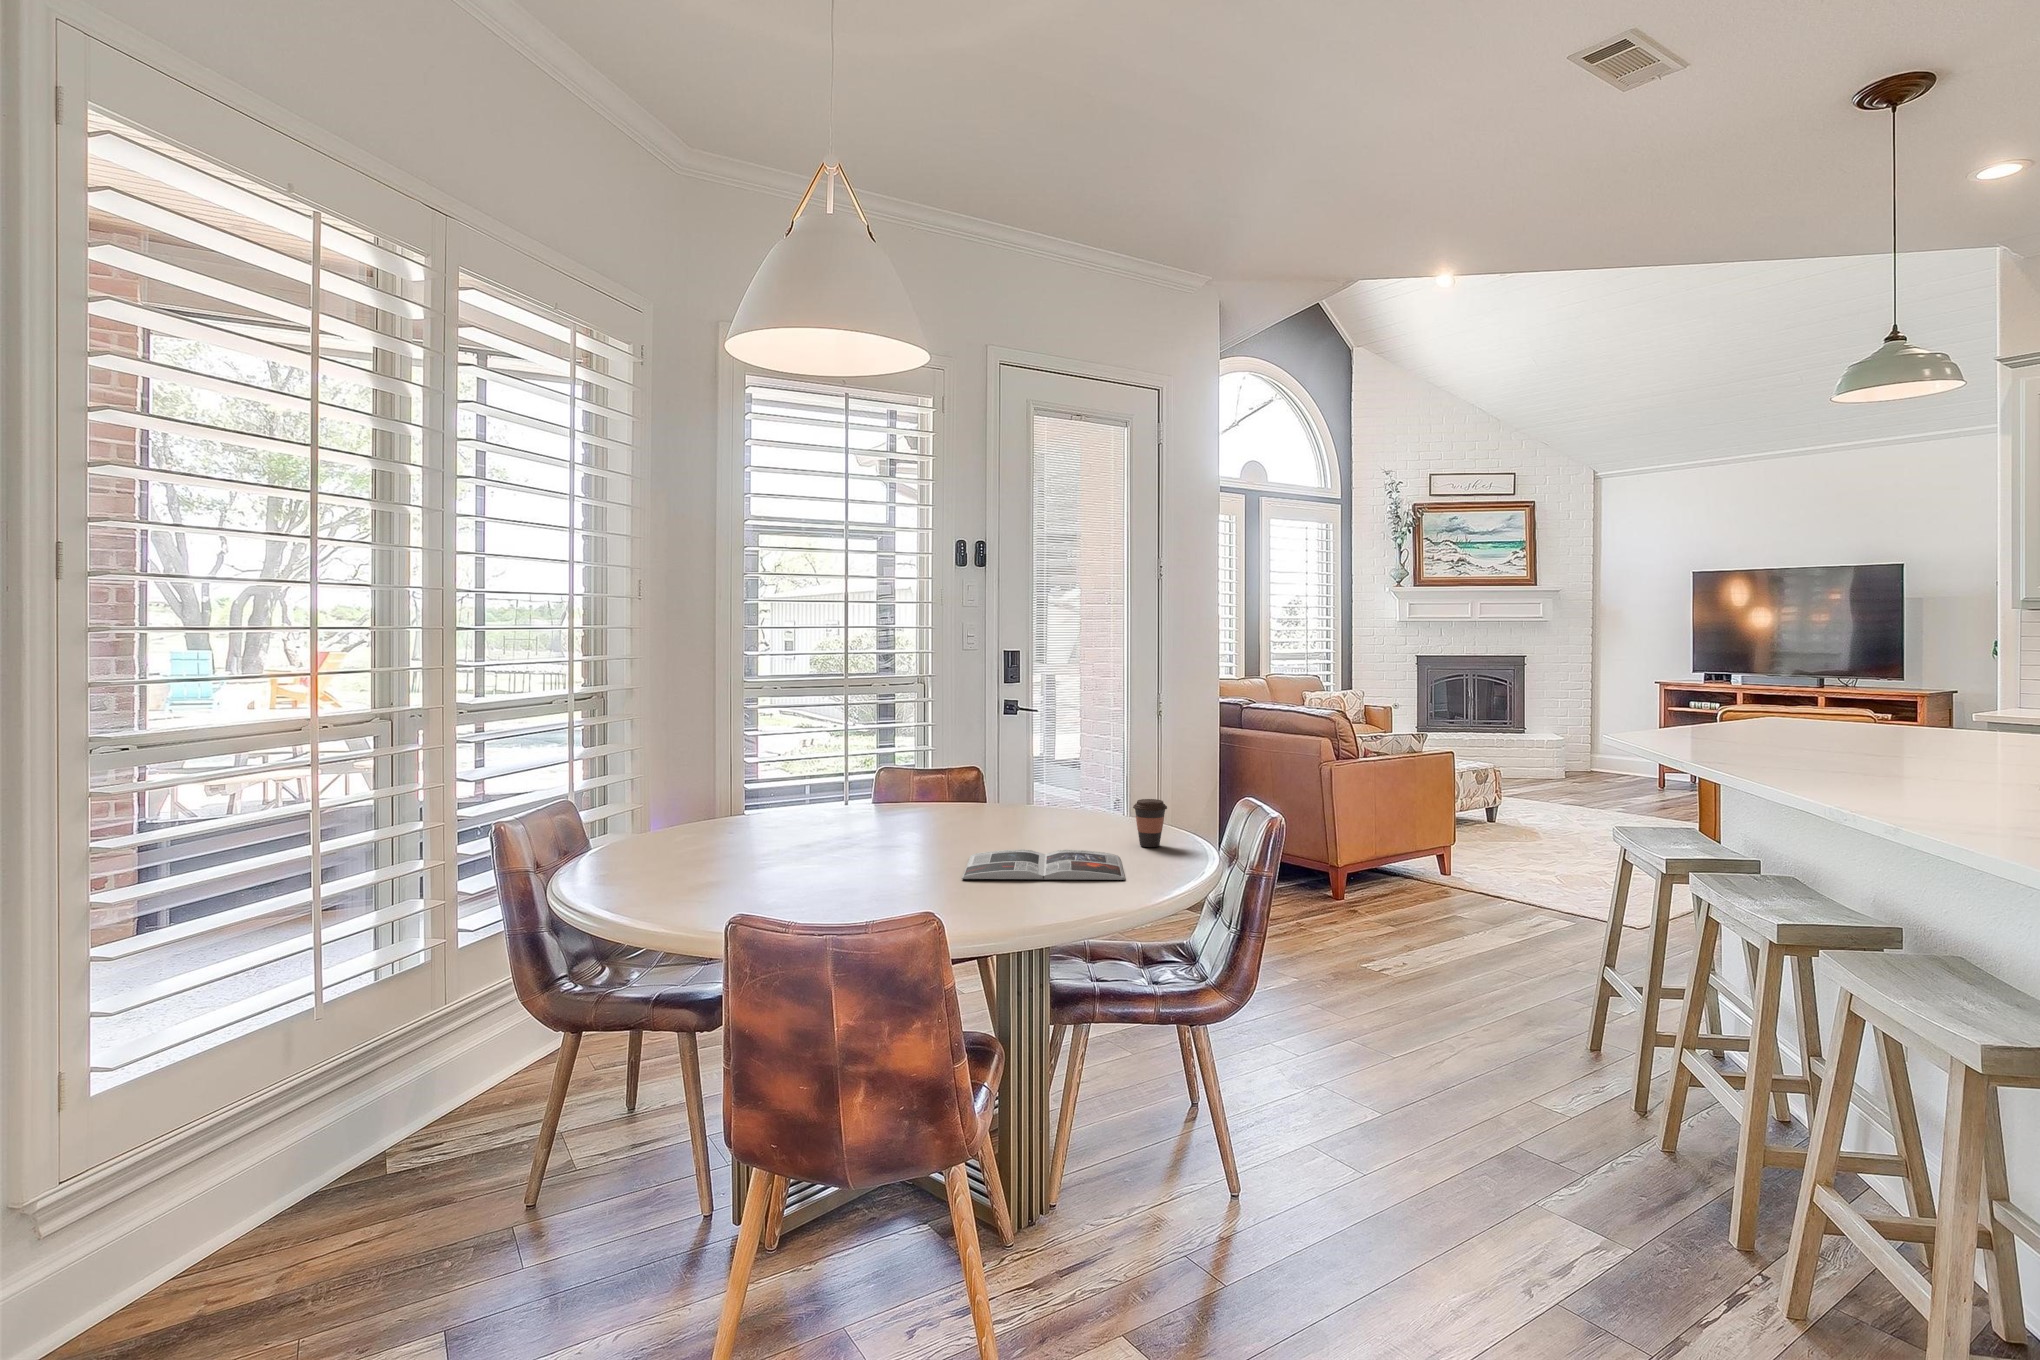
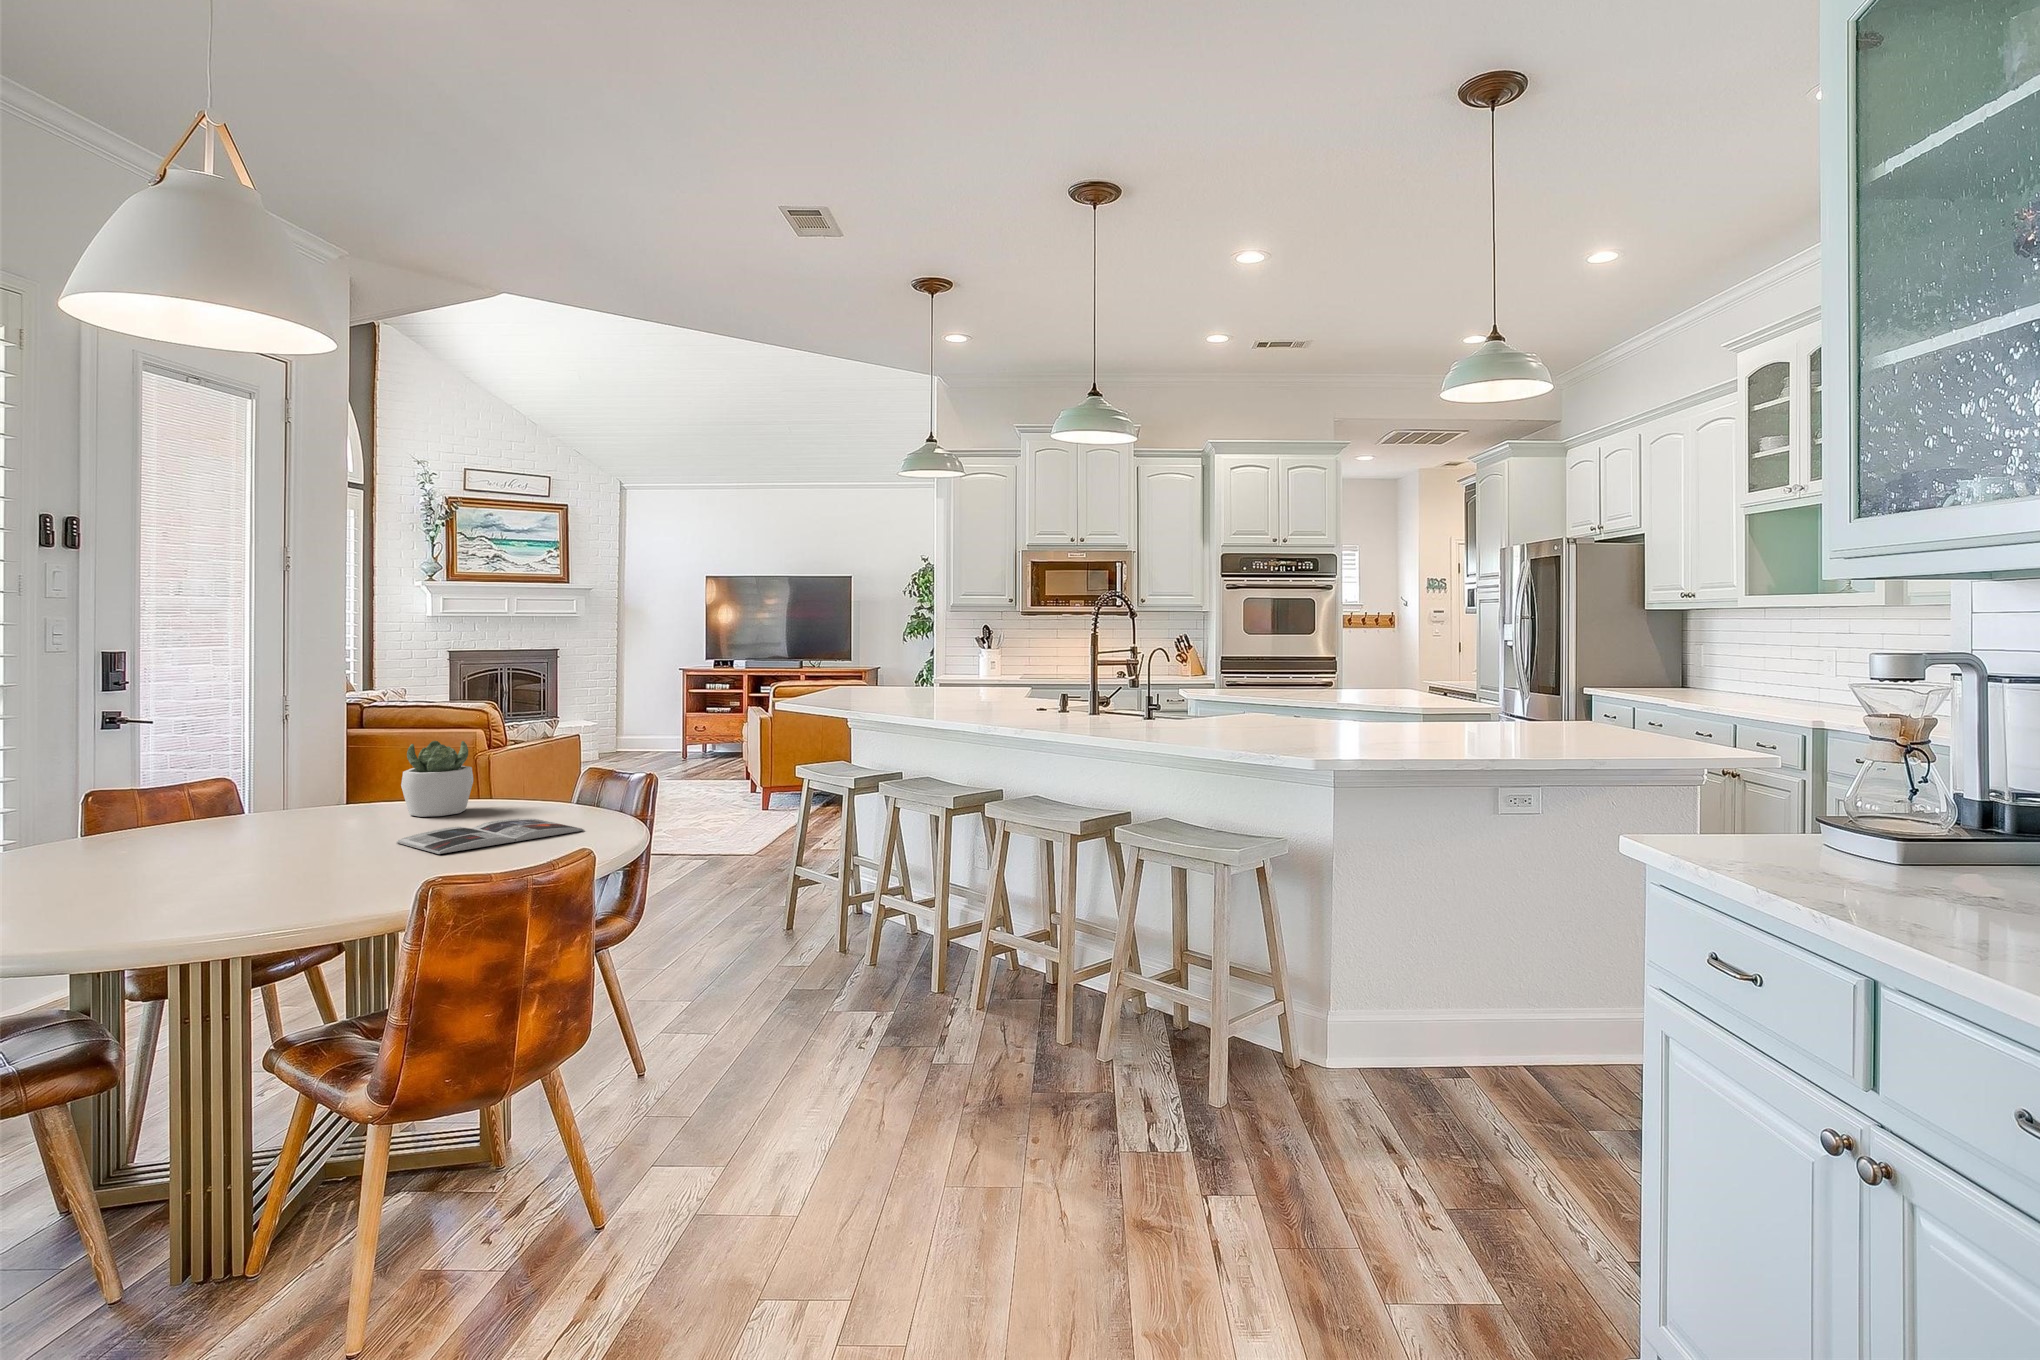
succulent plant: none [1040,752,1104,834] -> present [401,741,473,817]
coffee cup: present [1133,799,1167,847] -> none [527,771,561,812]

